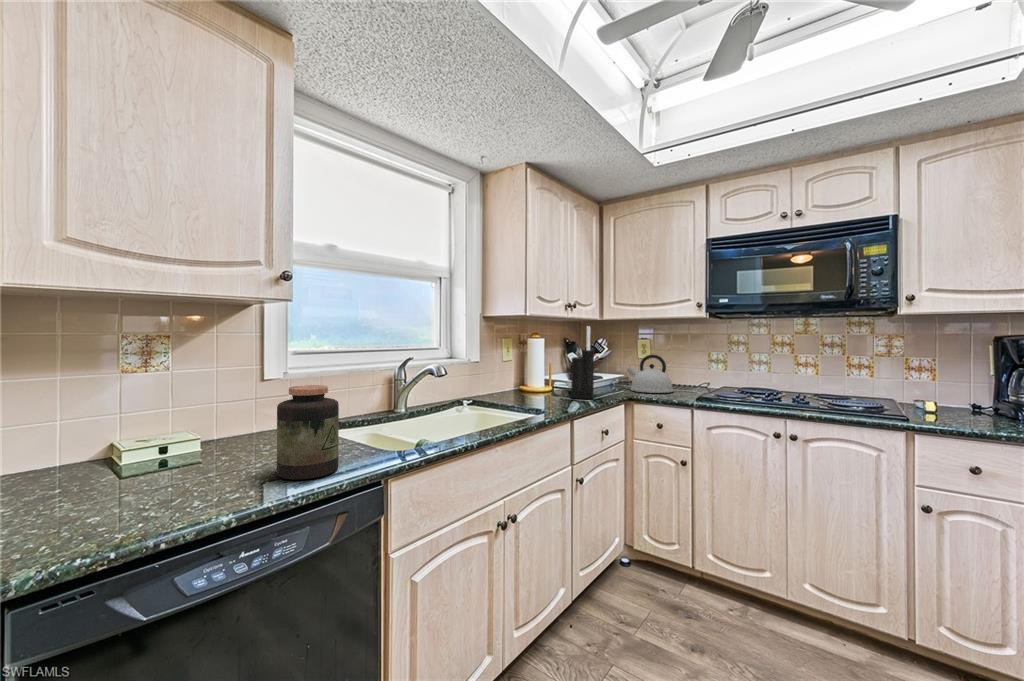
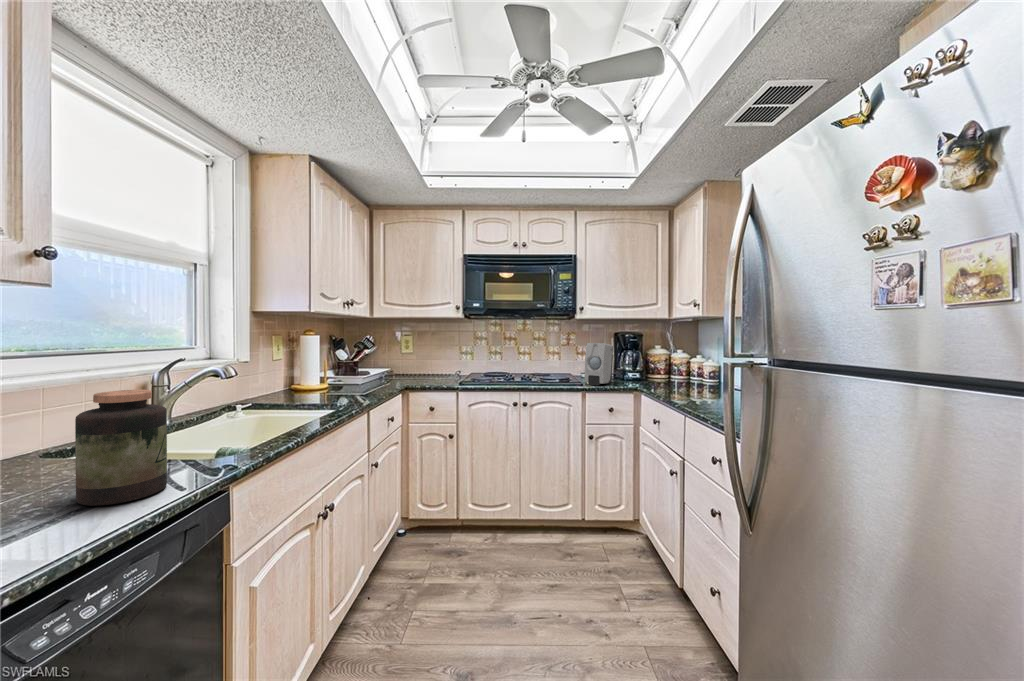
knife block: present [568,326,594,399] -> none [348,323,376,391]
soap dispenser: none [907,353,973,422] -> present [585,343,613,385]
kettle: present [627,355,673,393] -> none [396,348,437,381]

